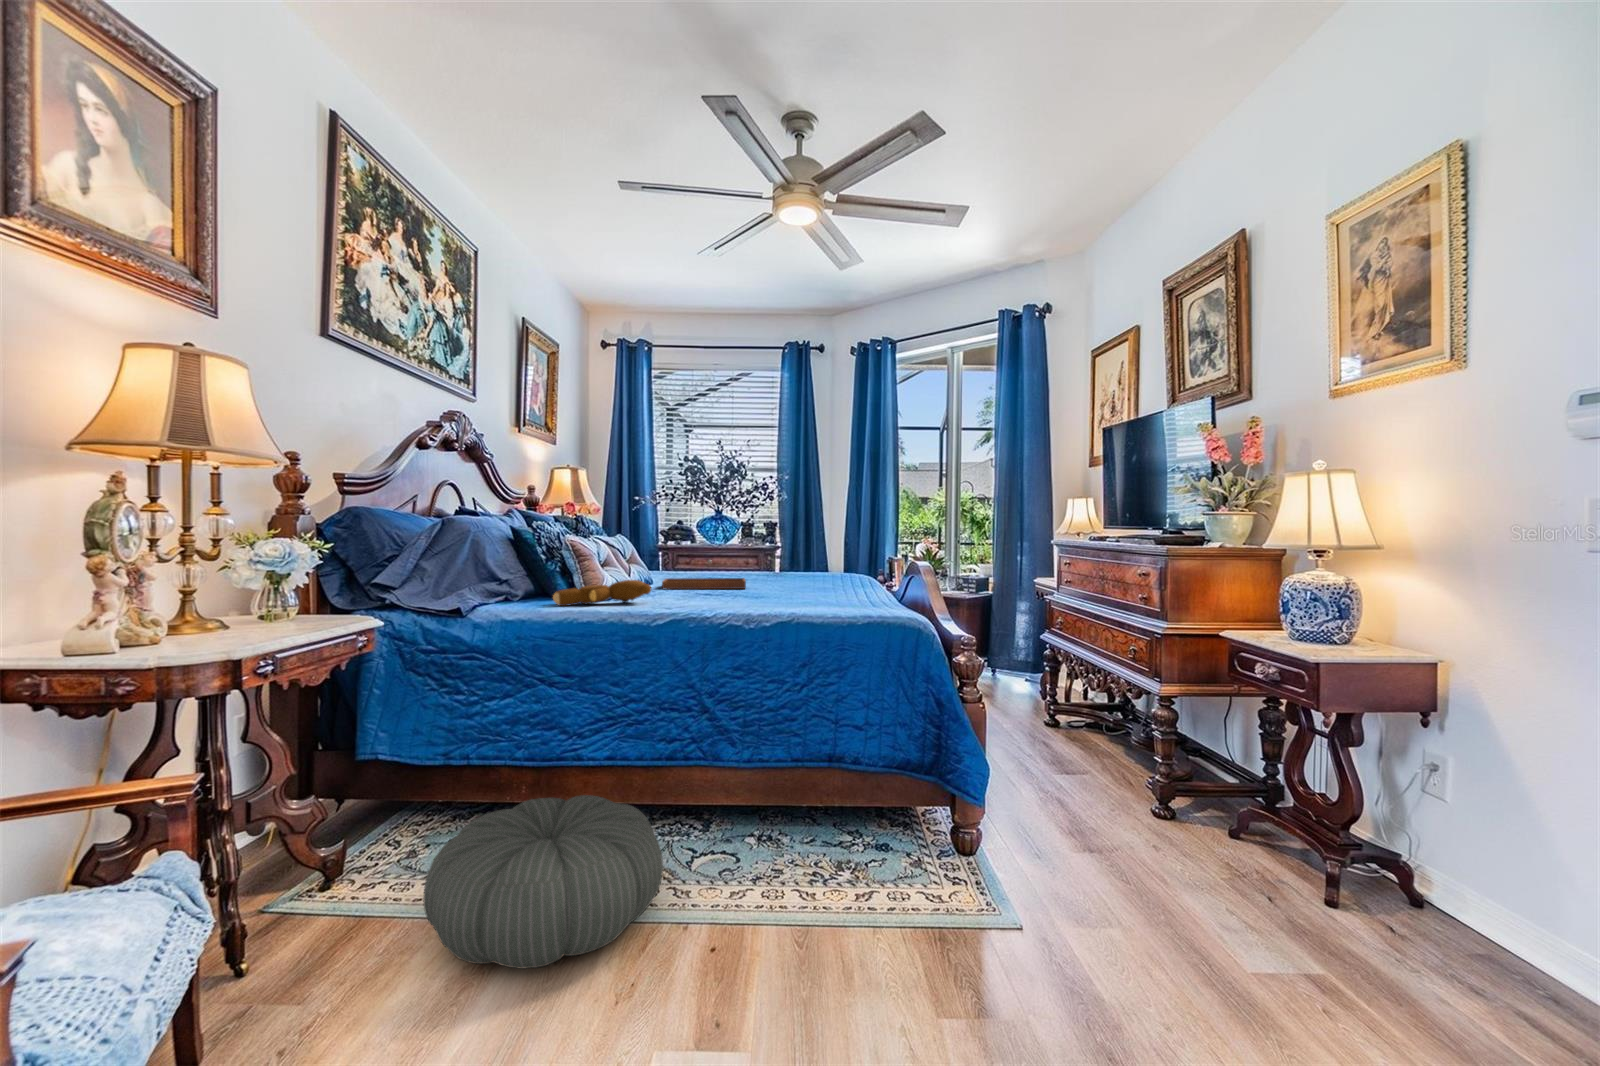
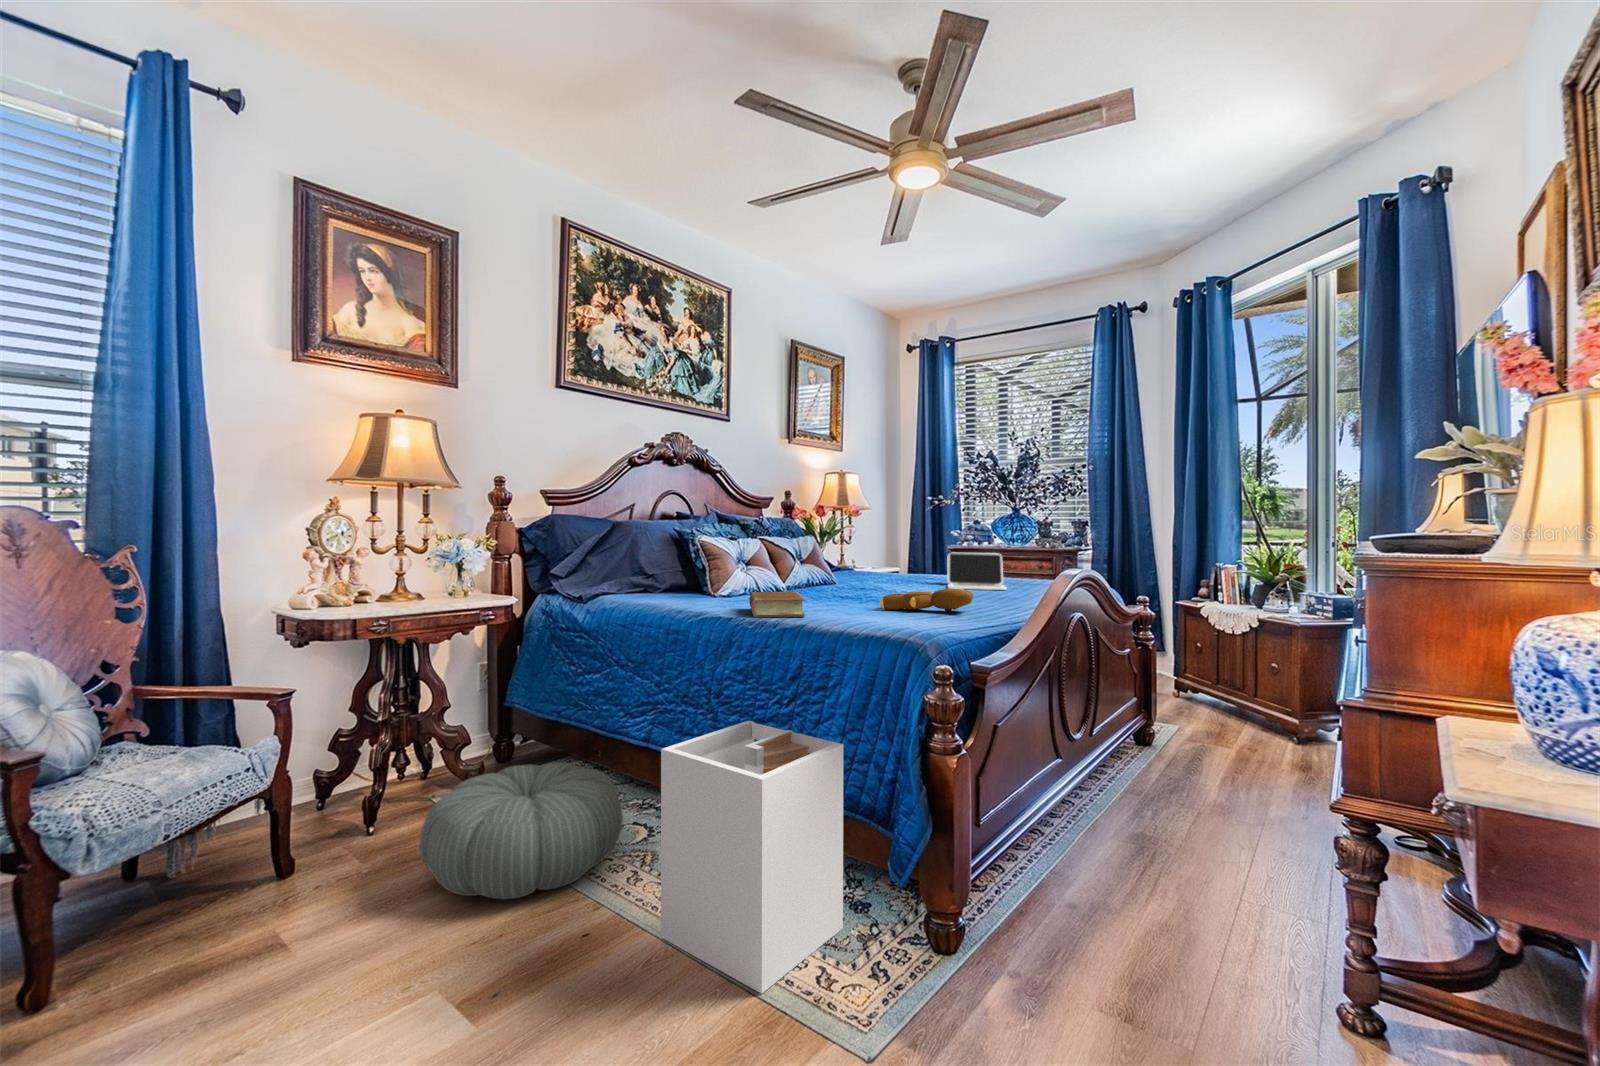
laptop: none [732,548,798,580] -> present [947,553,1007,590]
tray: present [662,560,746,589] -> none [808,564,903,597]
teddy bear: present [553,580,651,606] -> present [879,588,973,611]
book: none [694,585,775,609] -> present [749,592,805,617]
laundry hamper: none [787,702,916,914] -> present [661,721,843,994]

